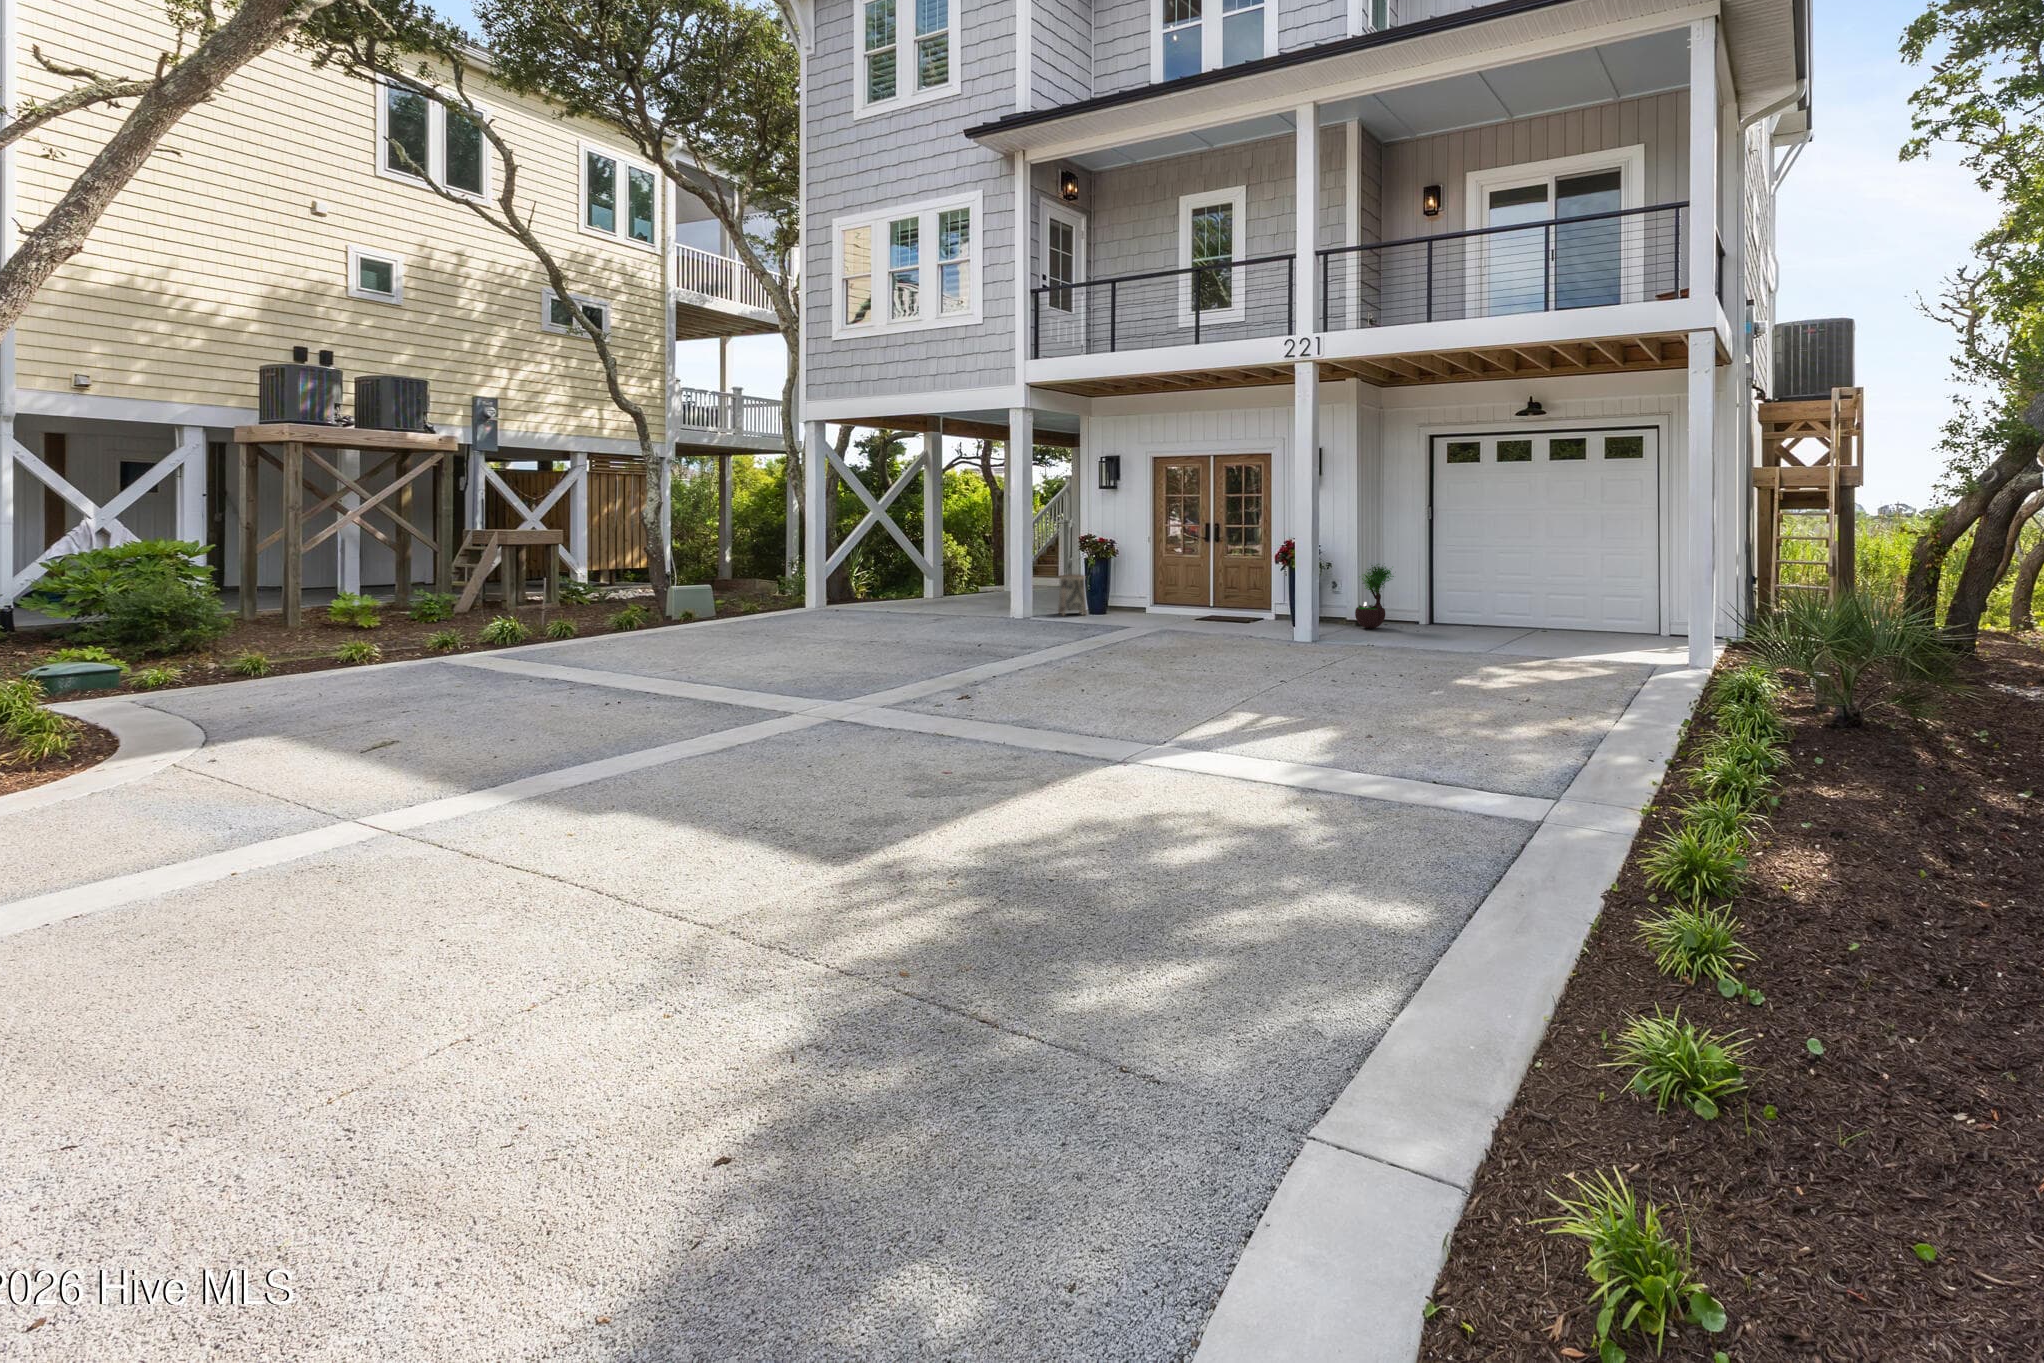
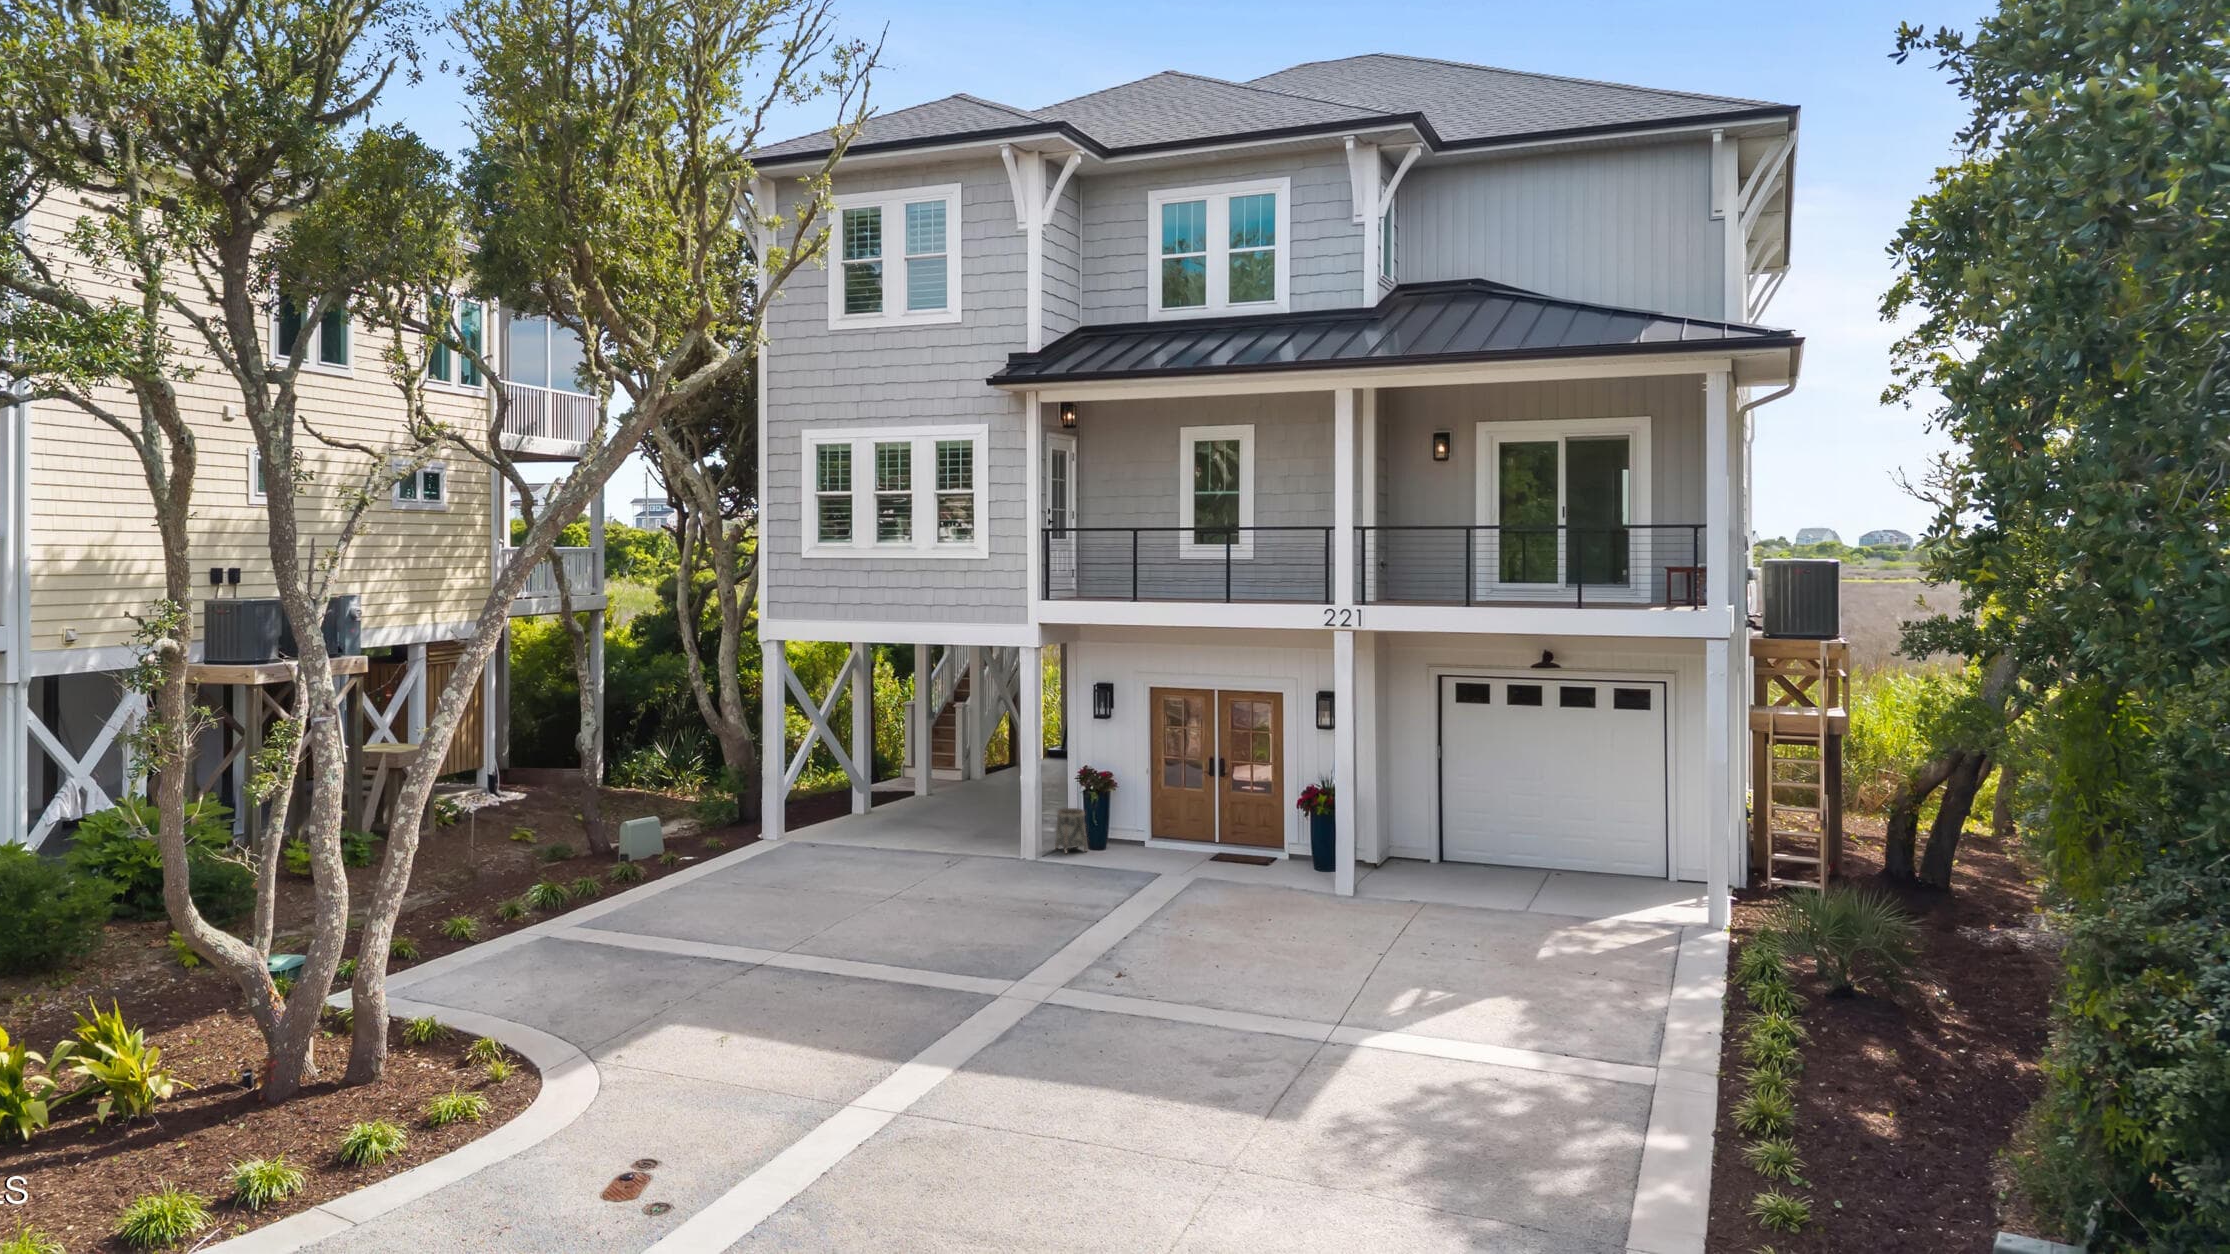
potted tree: present [1355,564,1394,629] -> none [1375,806,1416,872]

